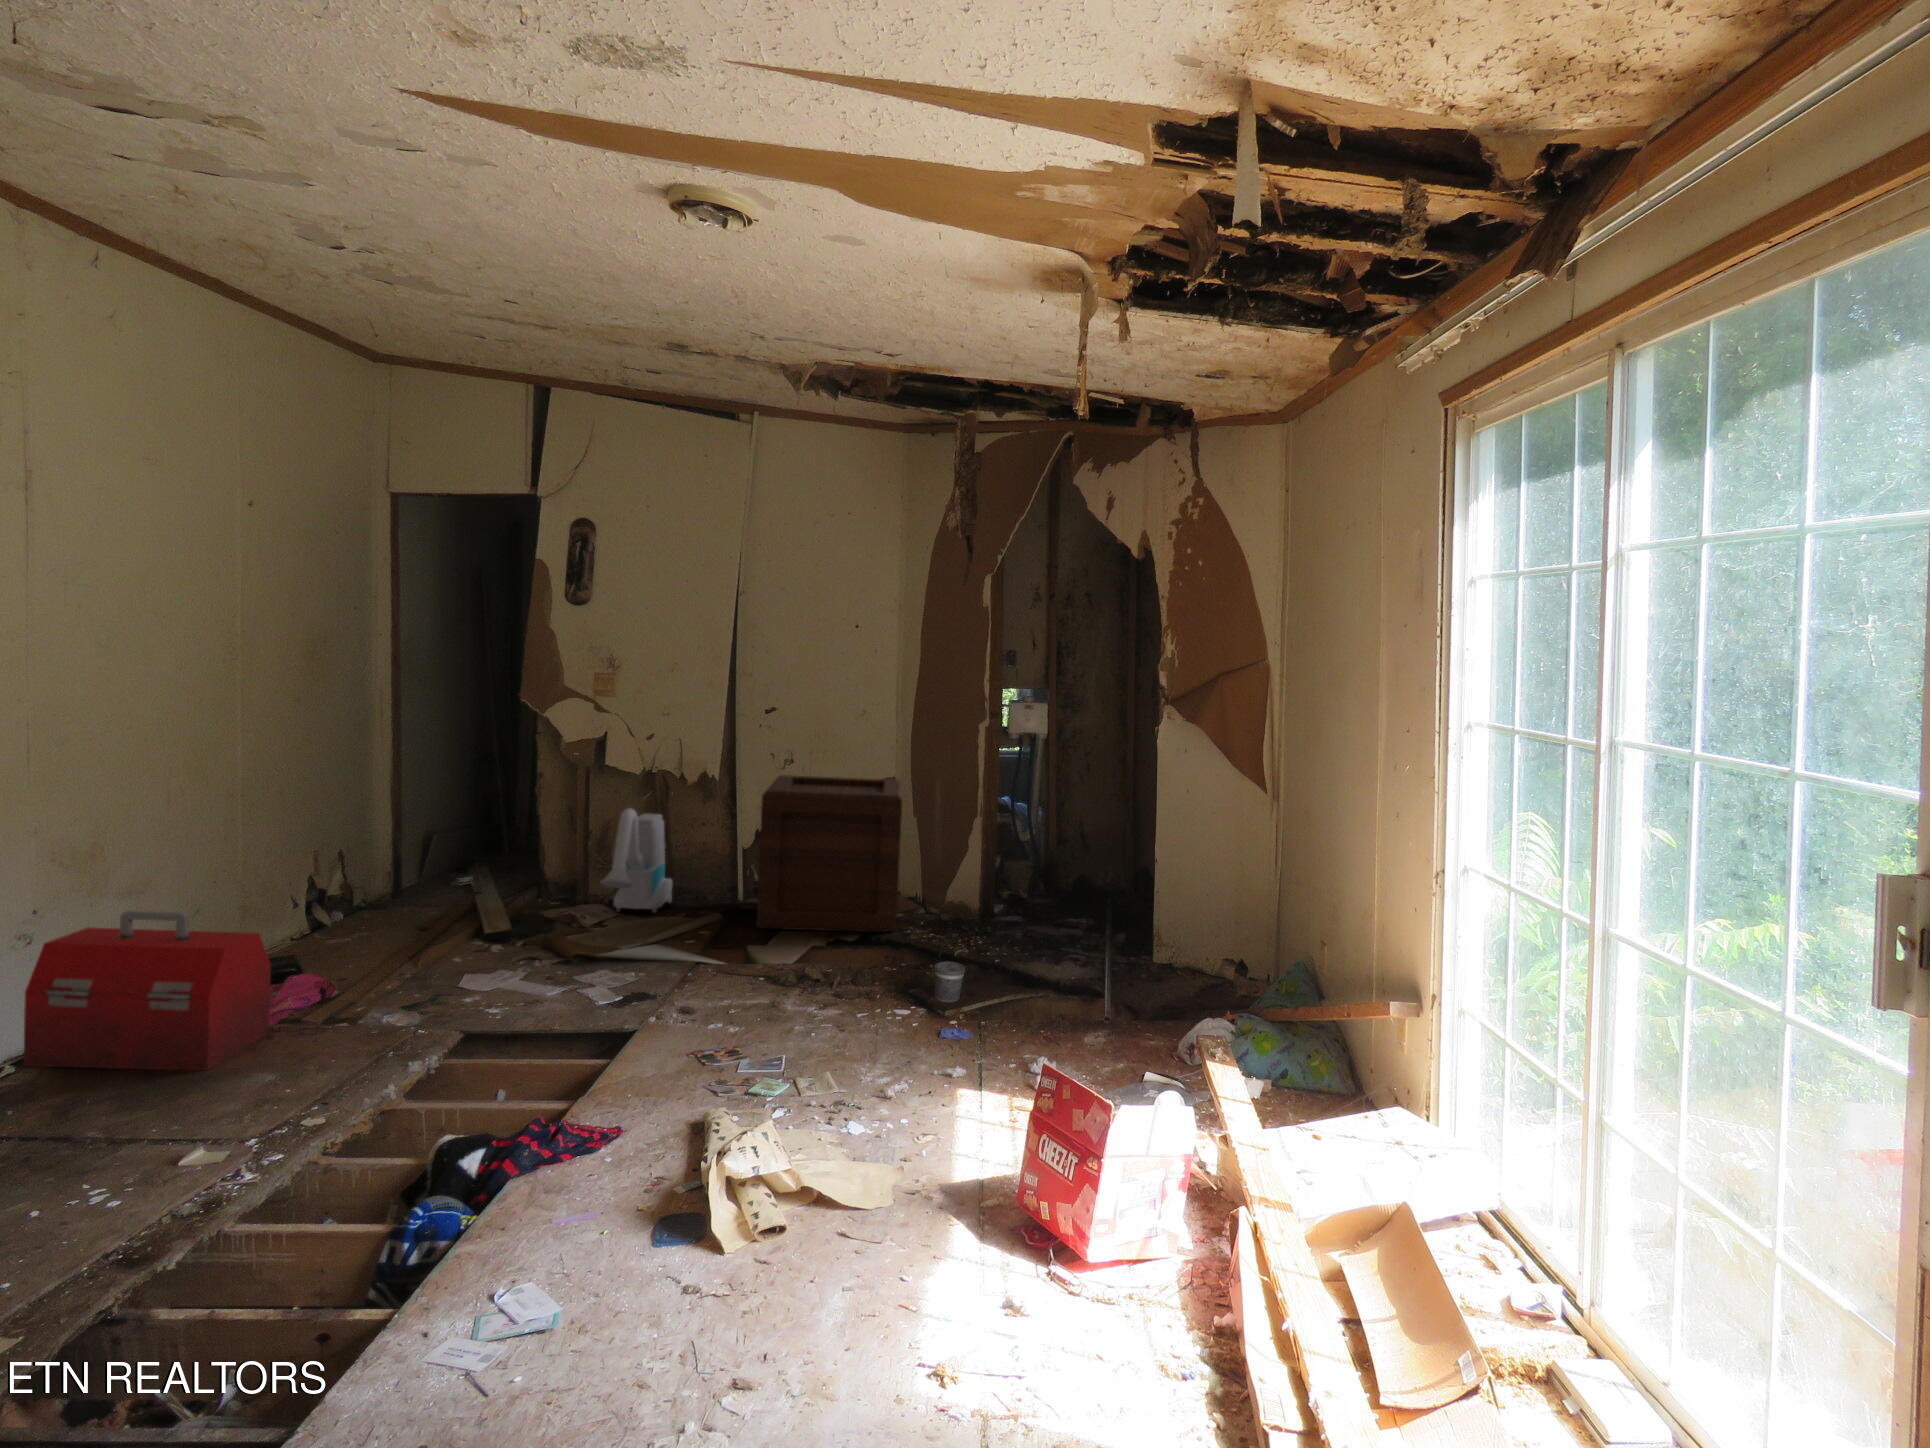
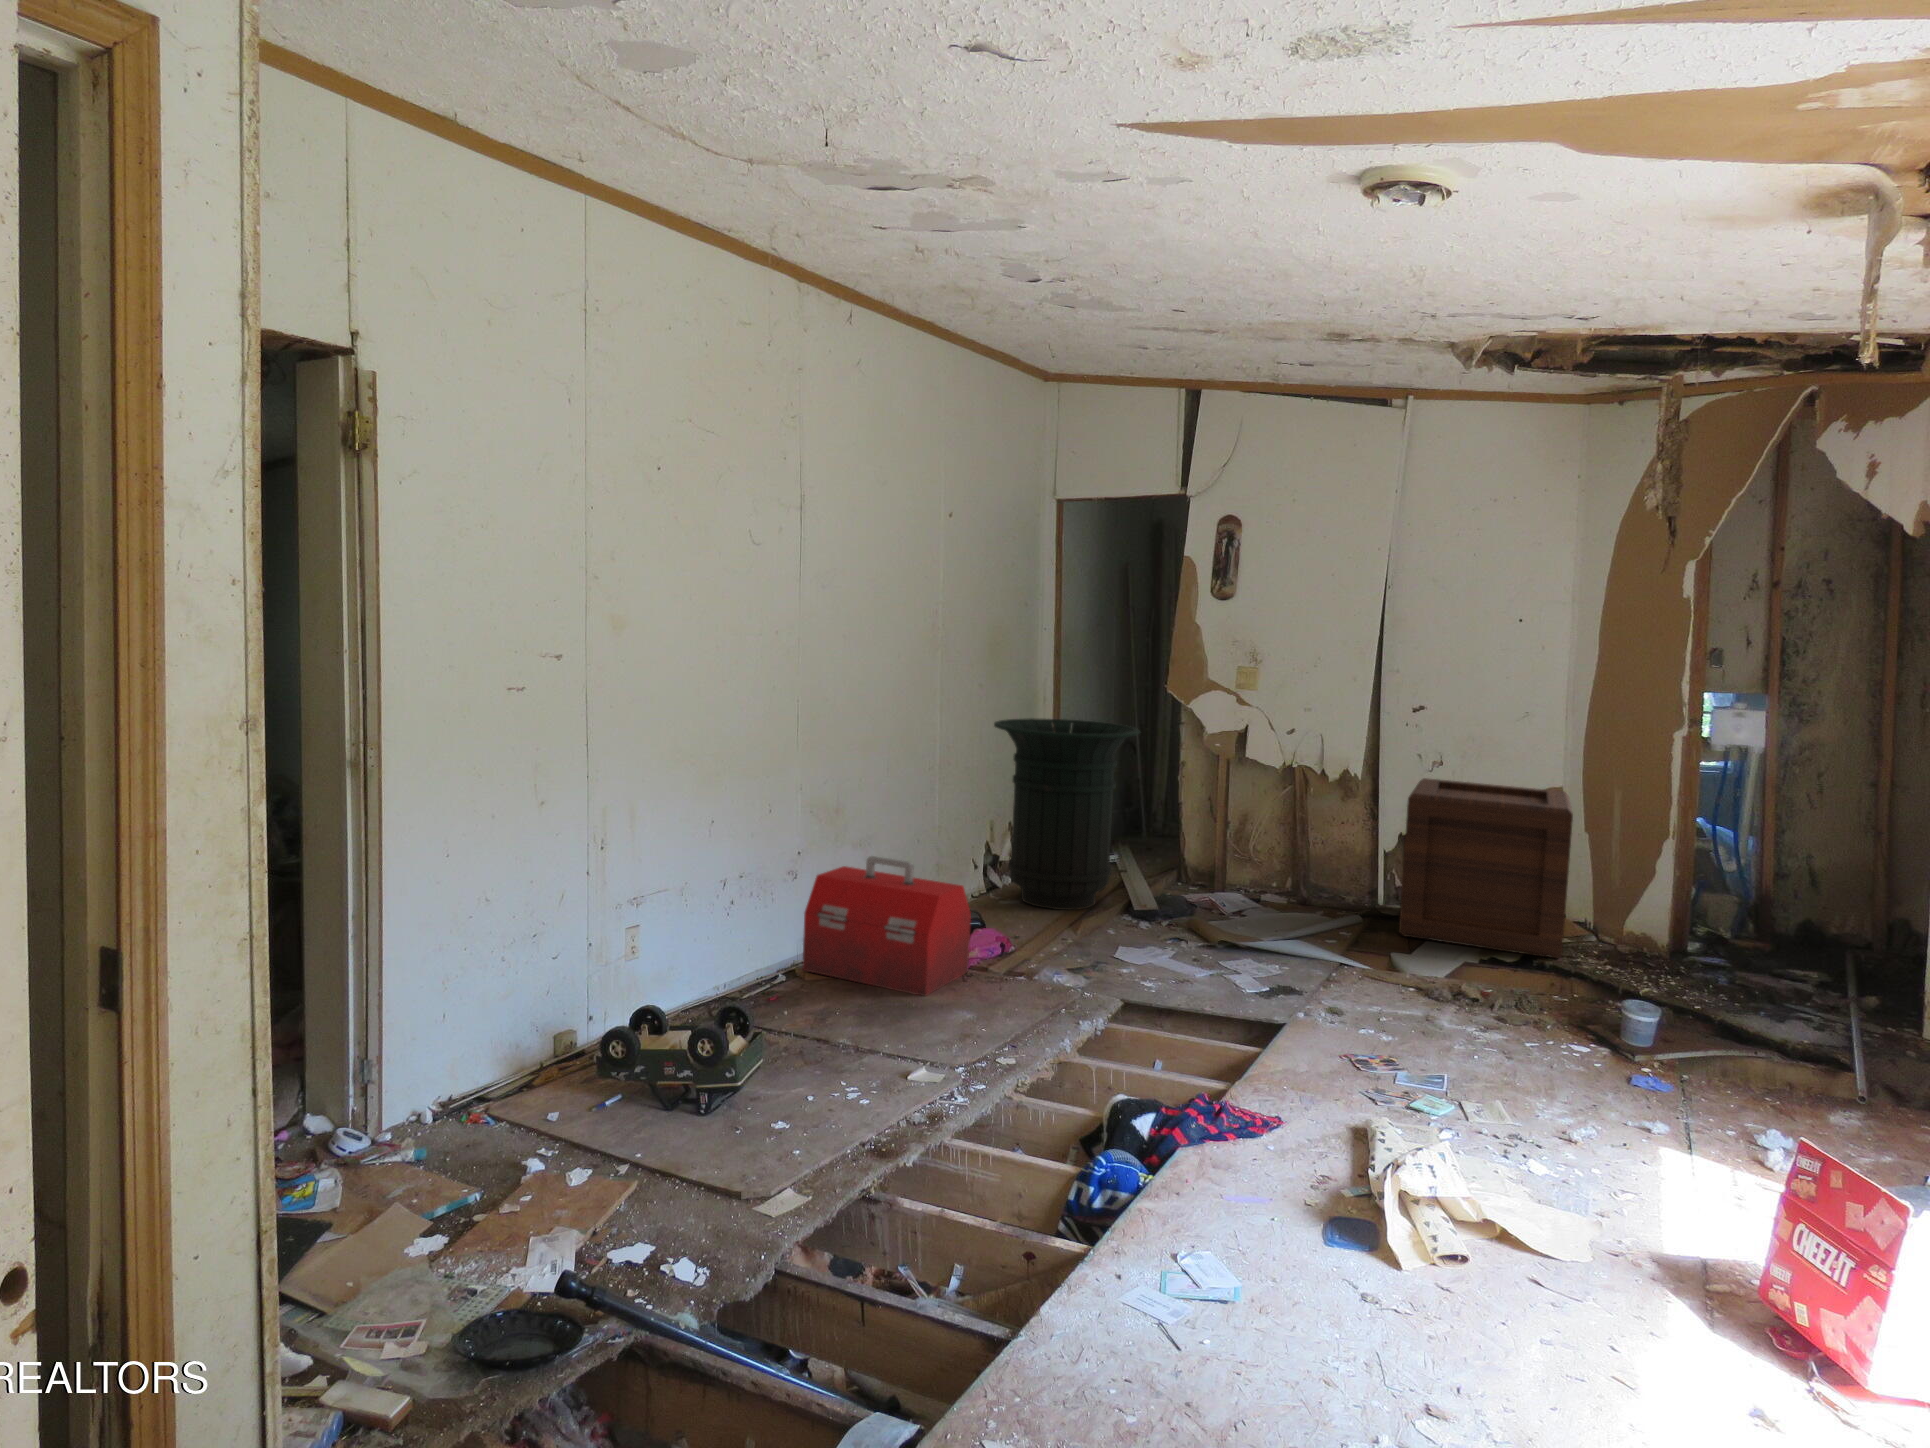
trash can: none [307,733,488,947] -> present [994,718,1140,910]
vacuum cleaner: present [600,808,672,913] -> none [1240,801,1307,907]

